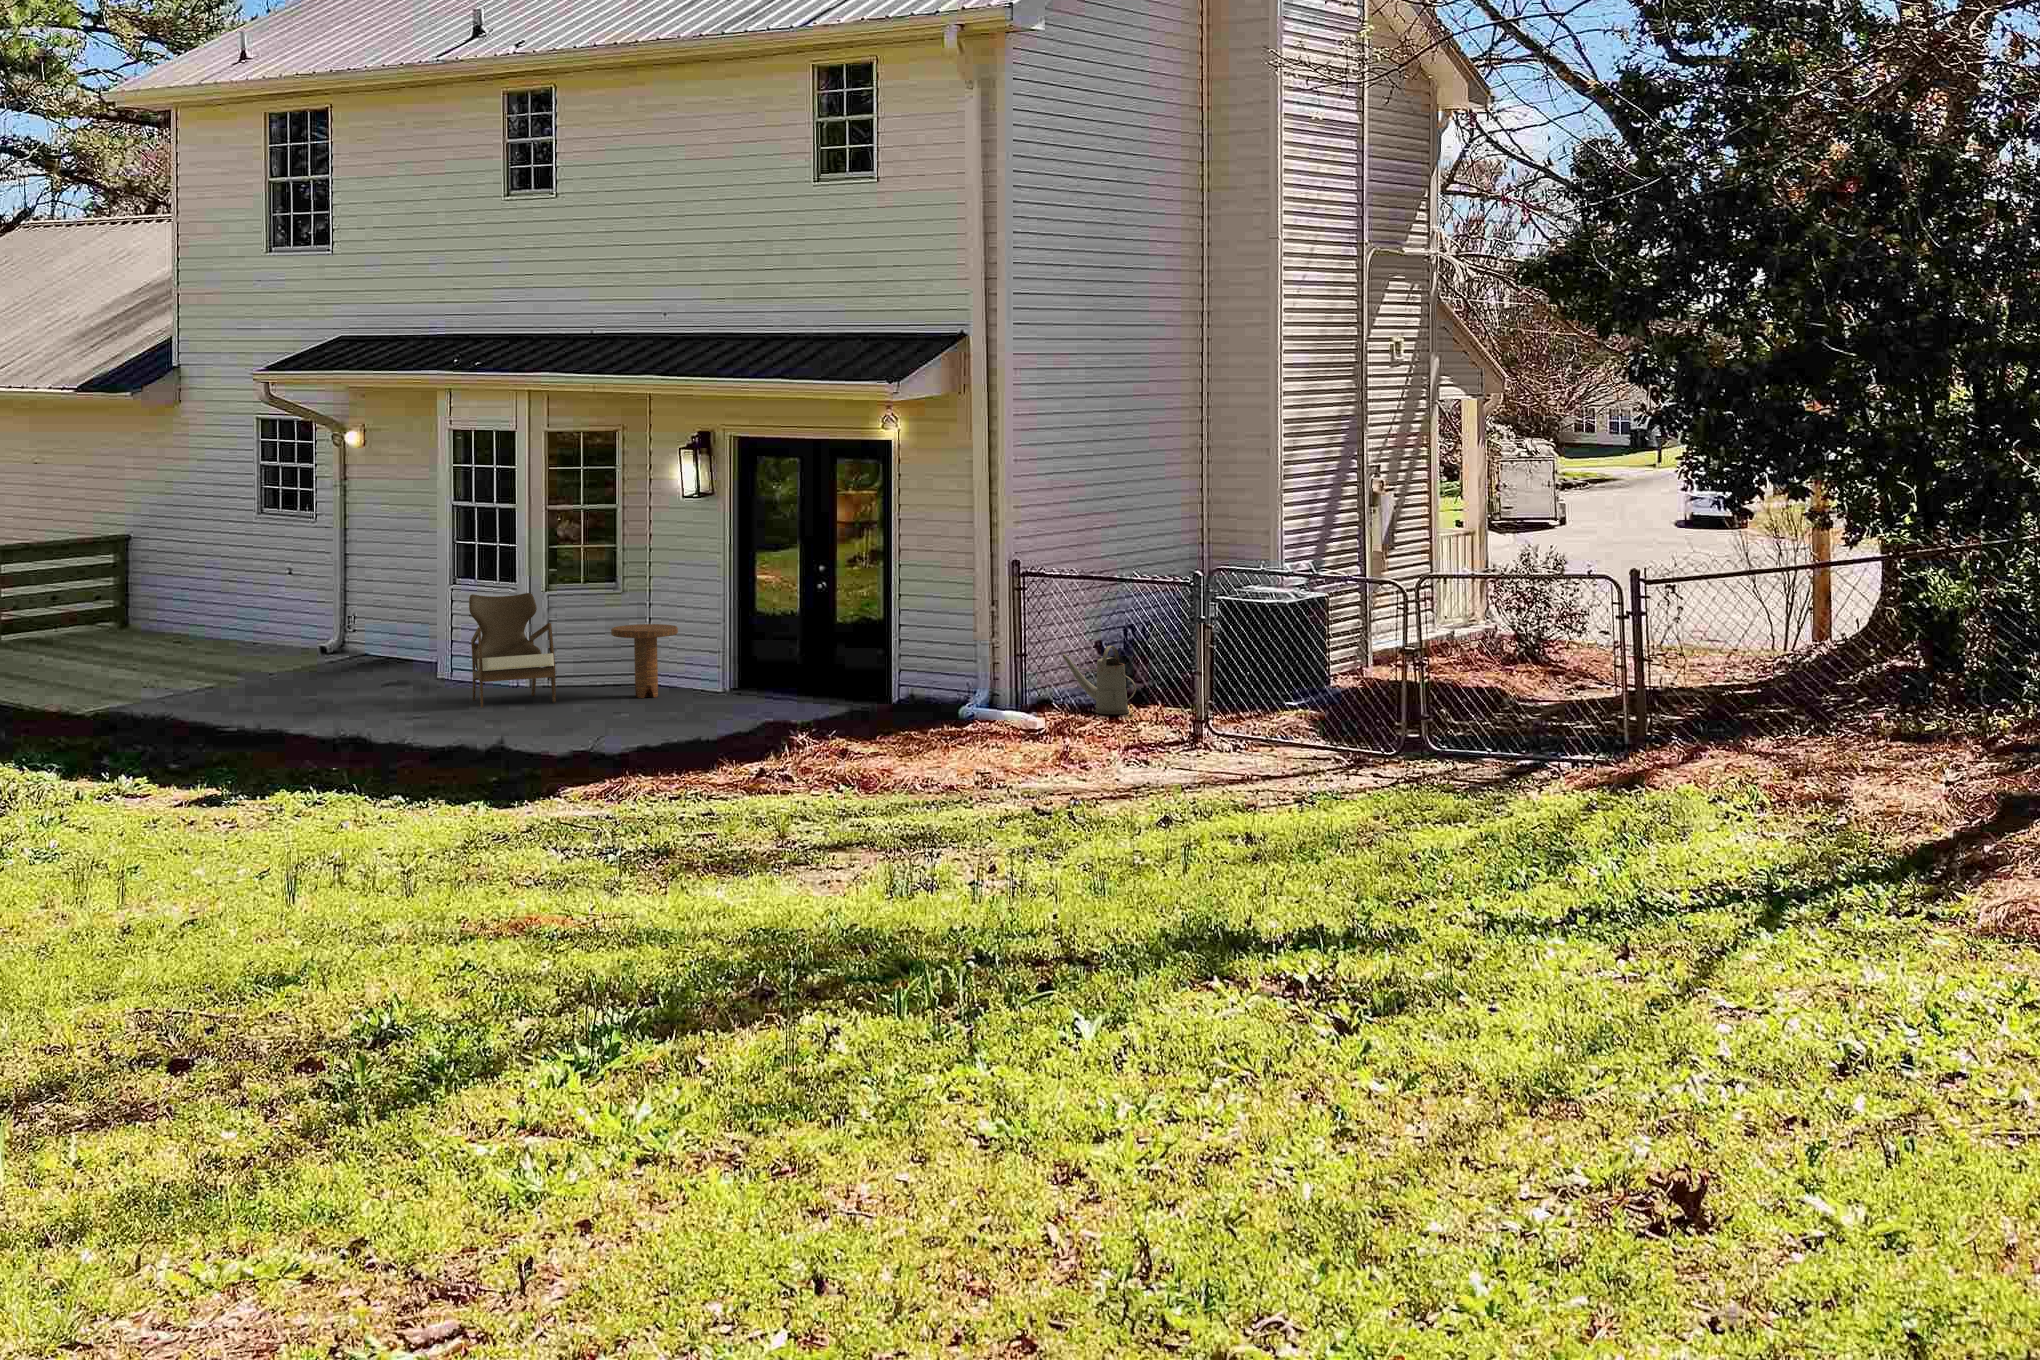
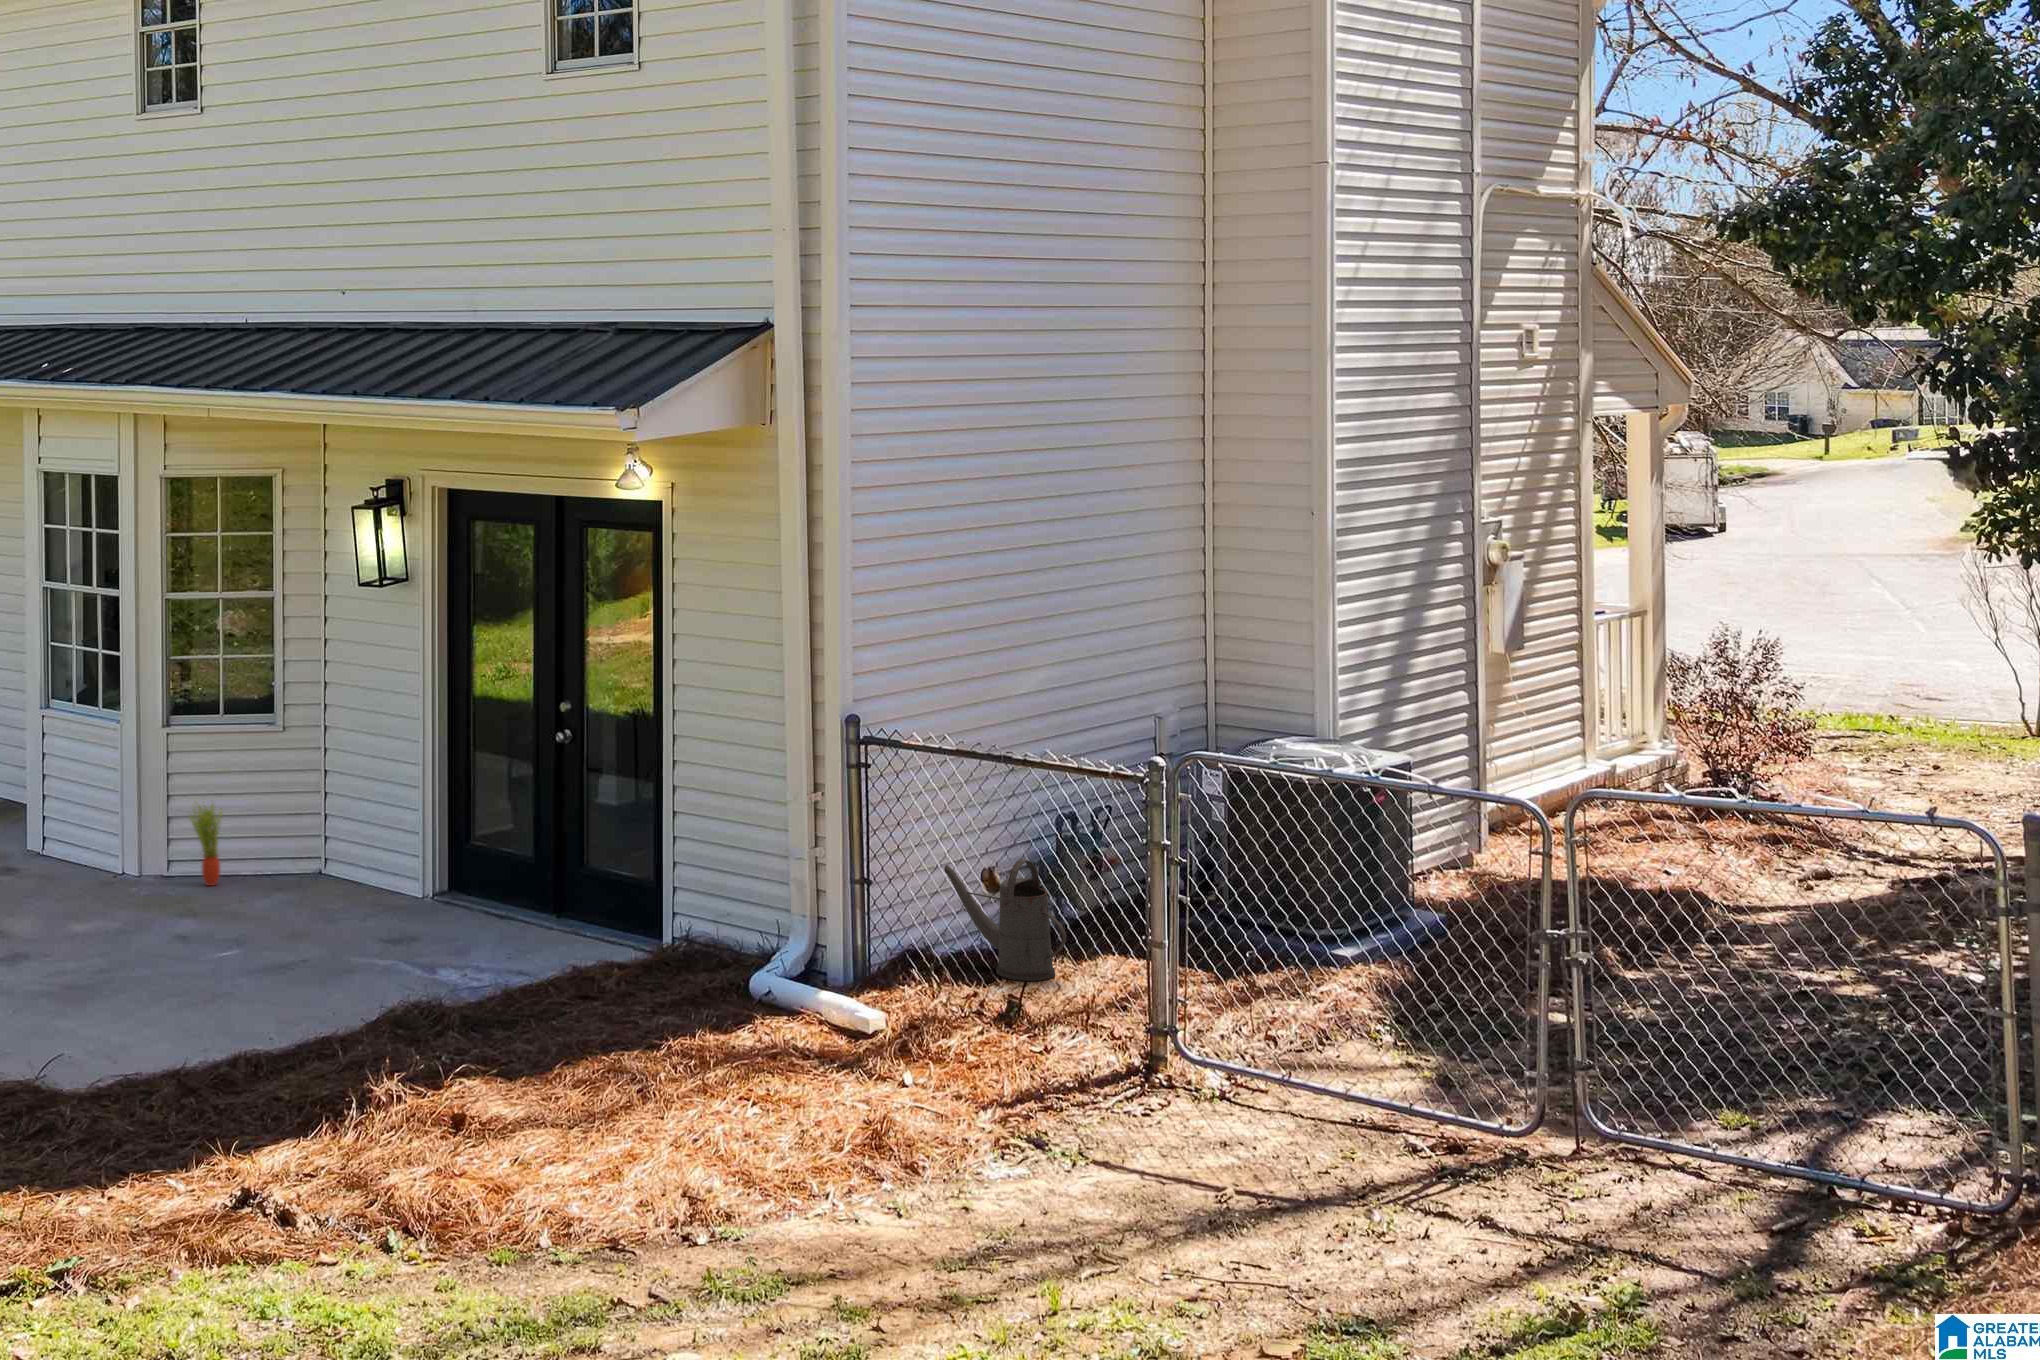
armchair: present [469,593,556,708] -> none [33,725,157,911]
side table: present [611,624,678,698] -> none [248,775,351,896]
potted plant: none [567,640,592,696] -> present [189,802,222,886]

